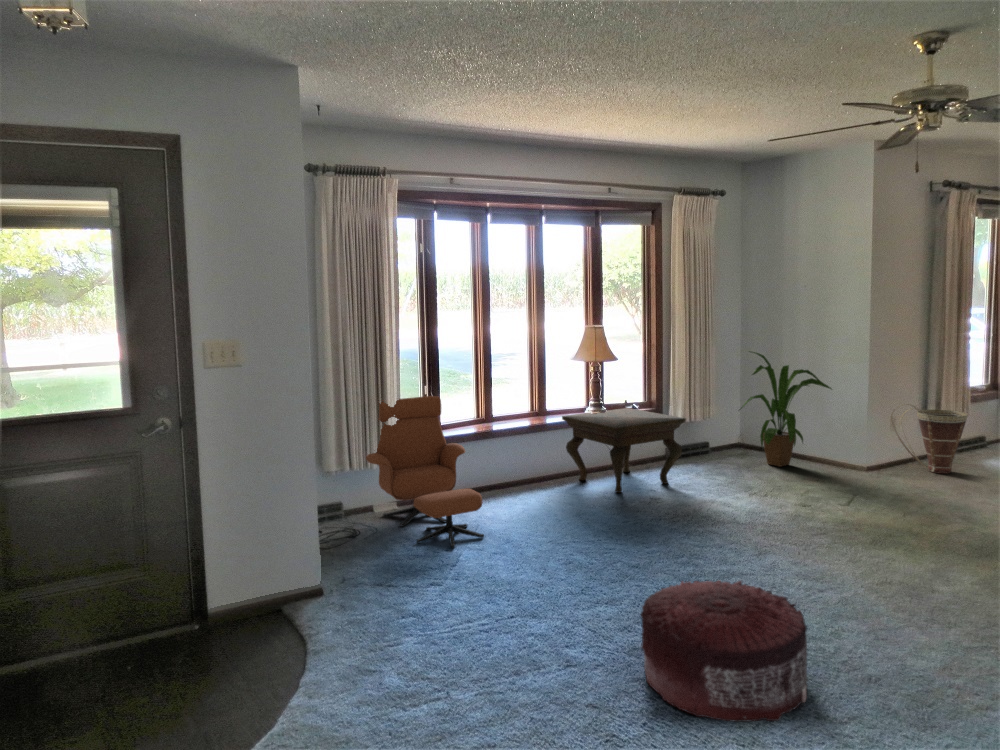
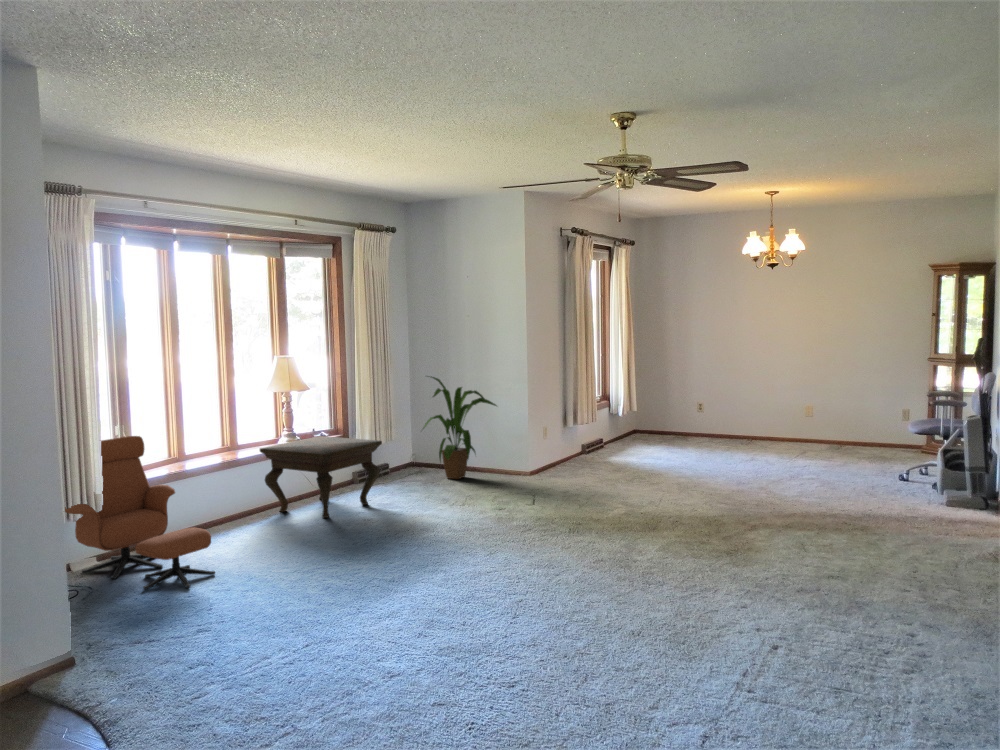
basket: present [891,404,968,474] -> none [542,415,596,471]
pouf: present [641,580,808,722] -> none [420,558,547,661]

